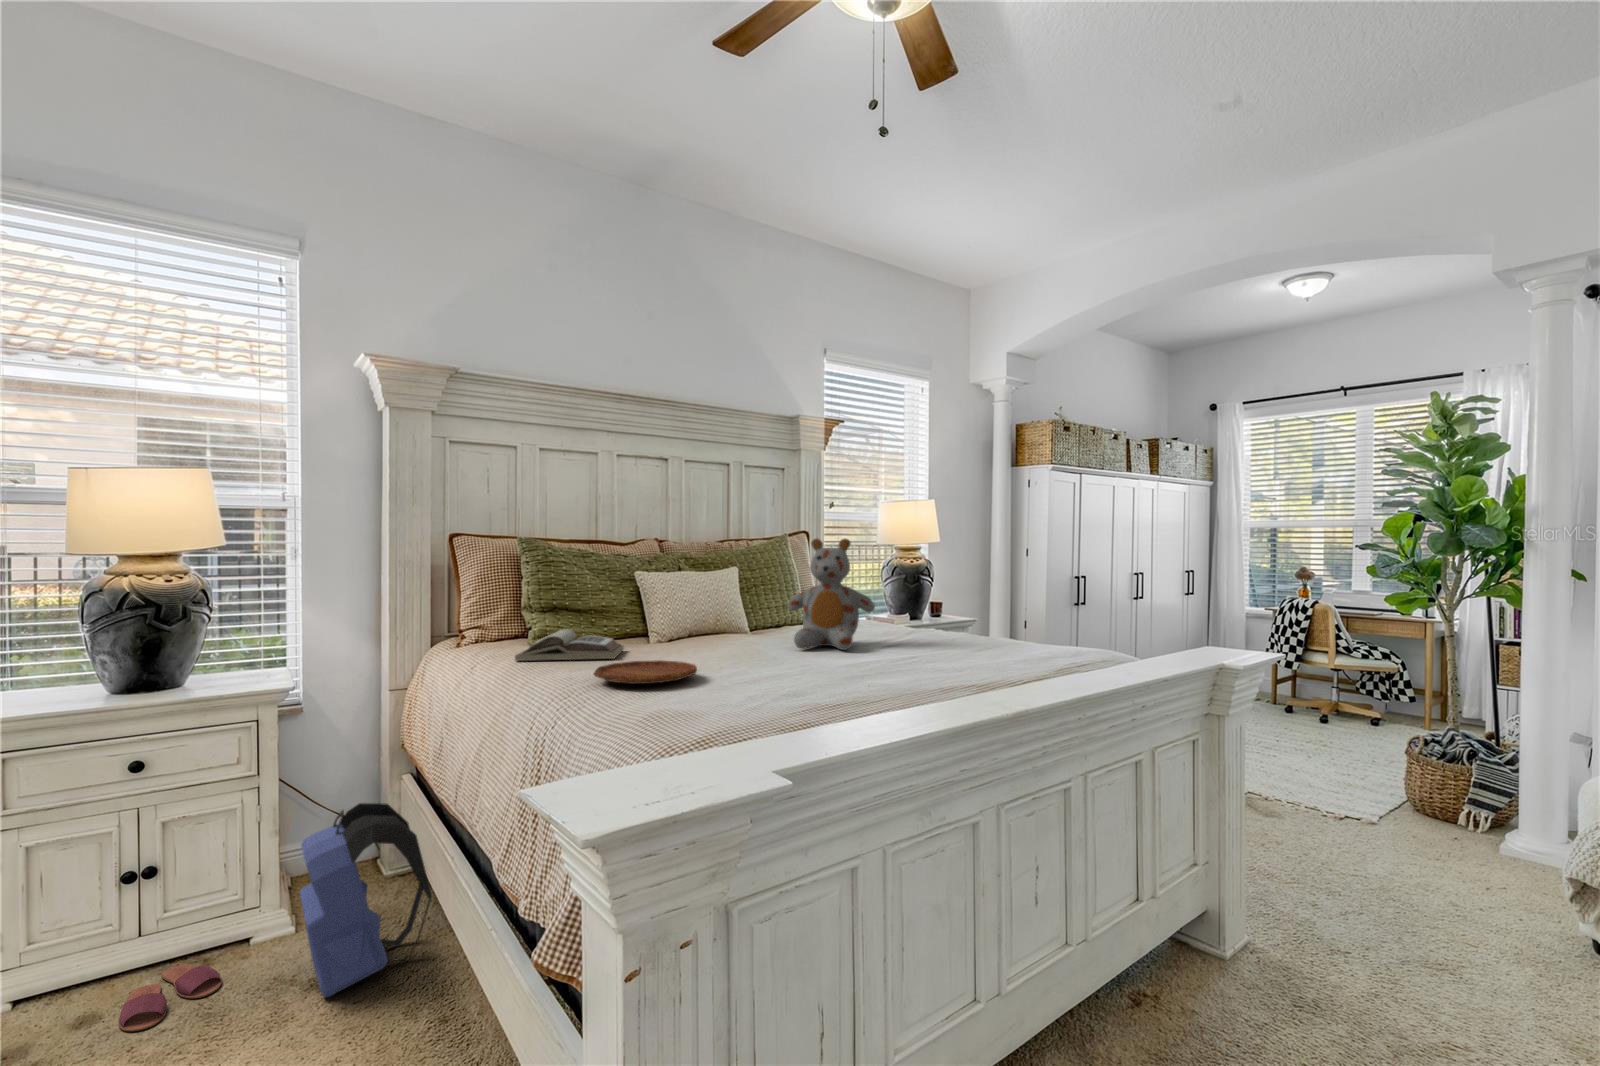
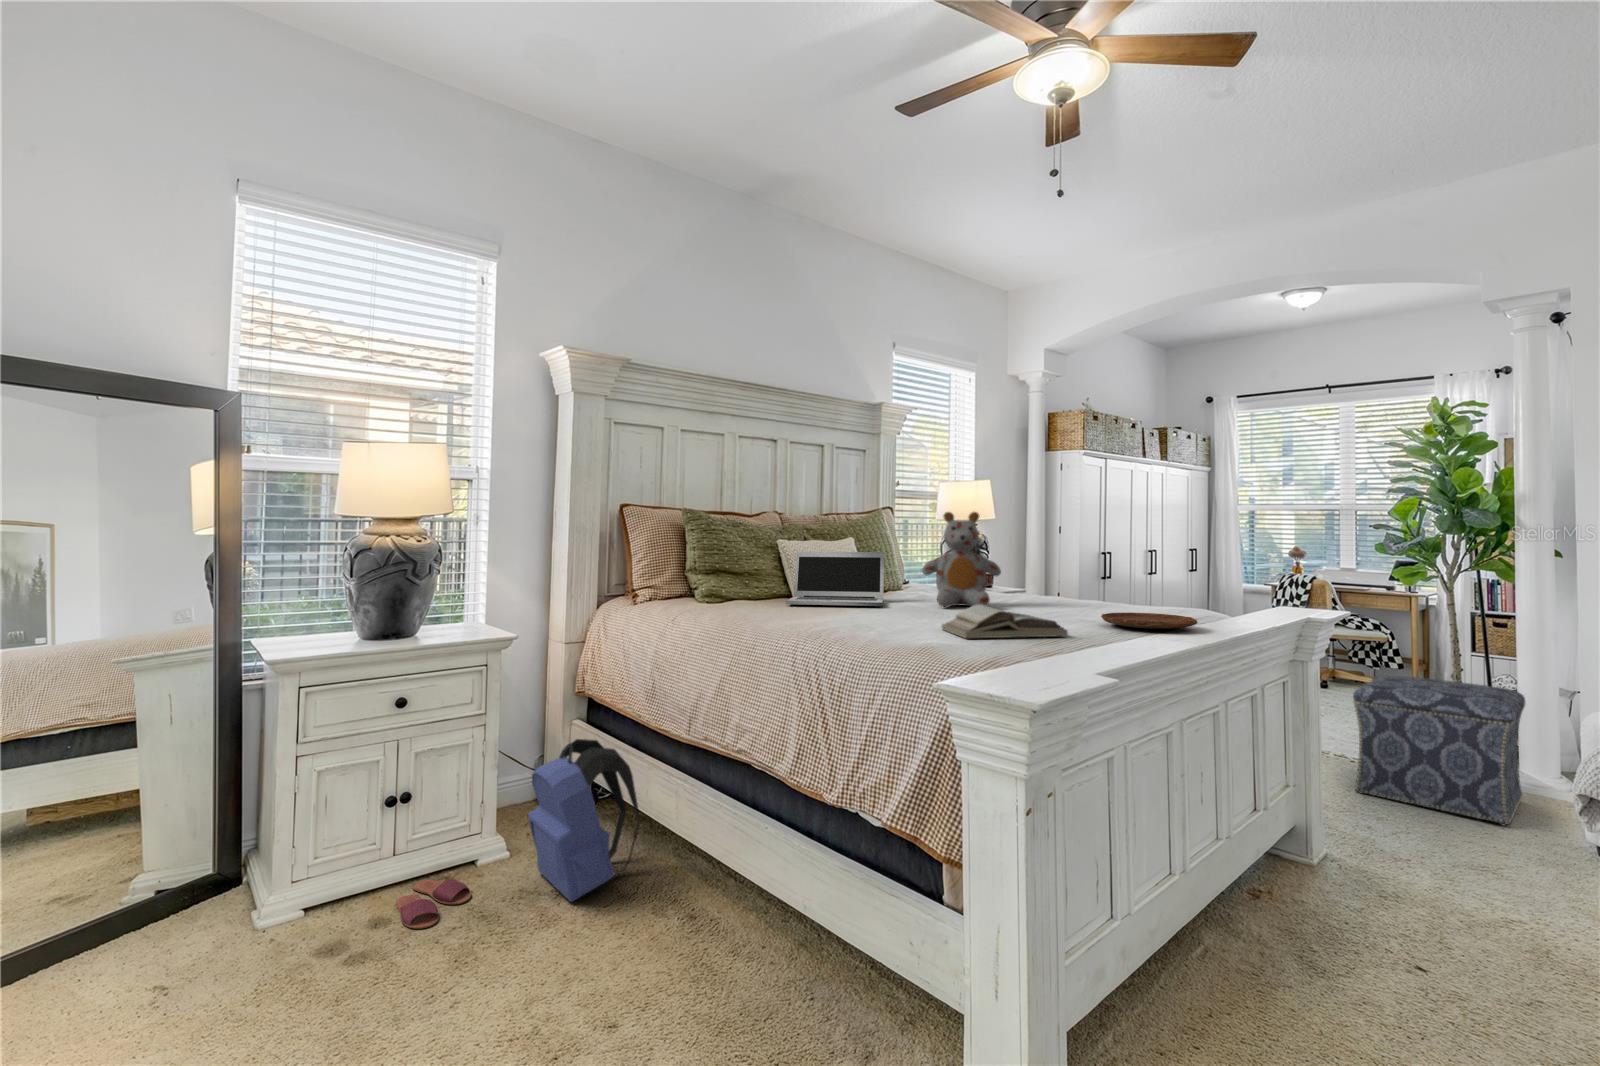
laptop: none [627,583,753,647] -> present [786,551,884,606]
book: present [515,629,624,661] -> present [942,604,1068,638]
tray: present [594,660,697,684] -> present [1101,613,1197,629]
ottoman: none [1311,721,1517,908] -> present [1353,675,1525,825]

